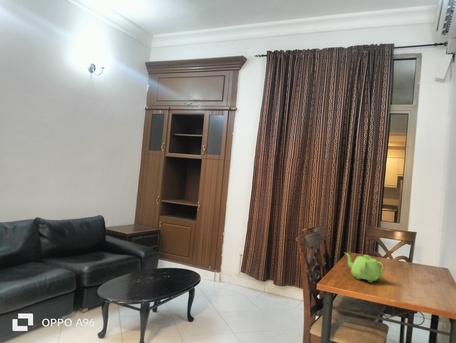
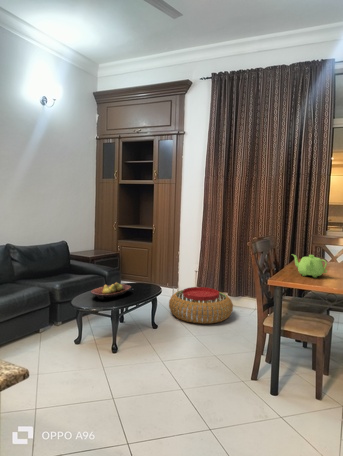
fruit bowl: none [120,268,166,288] -> present [91,282,131,299]
pouf: none [209,274,279,318] -> present [169,287,233,324]

